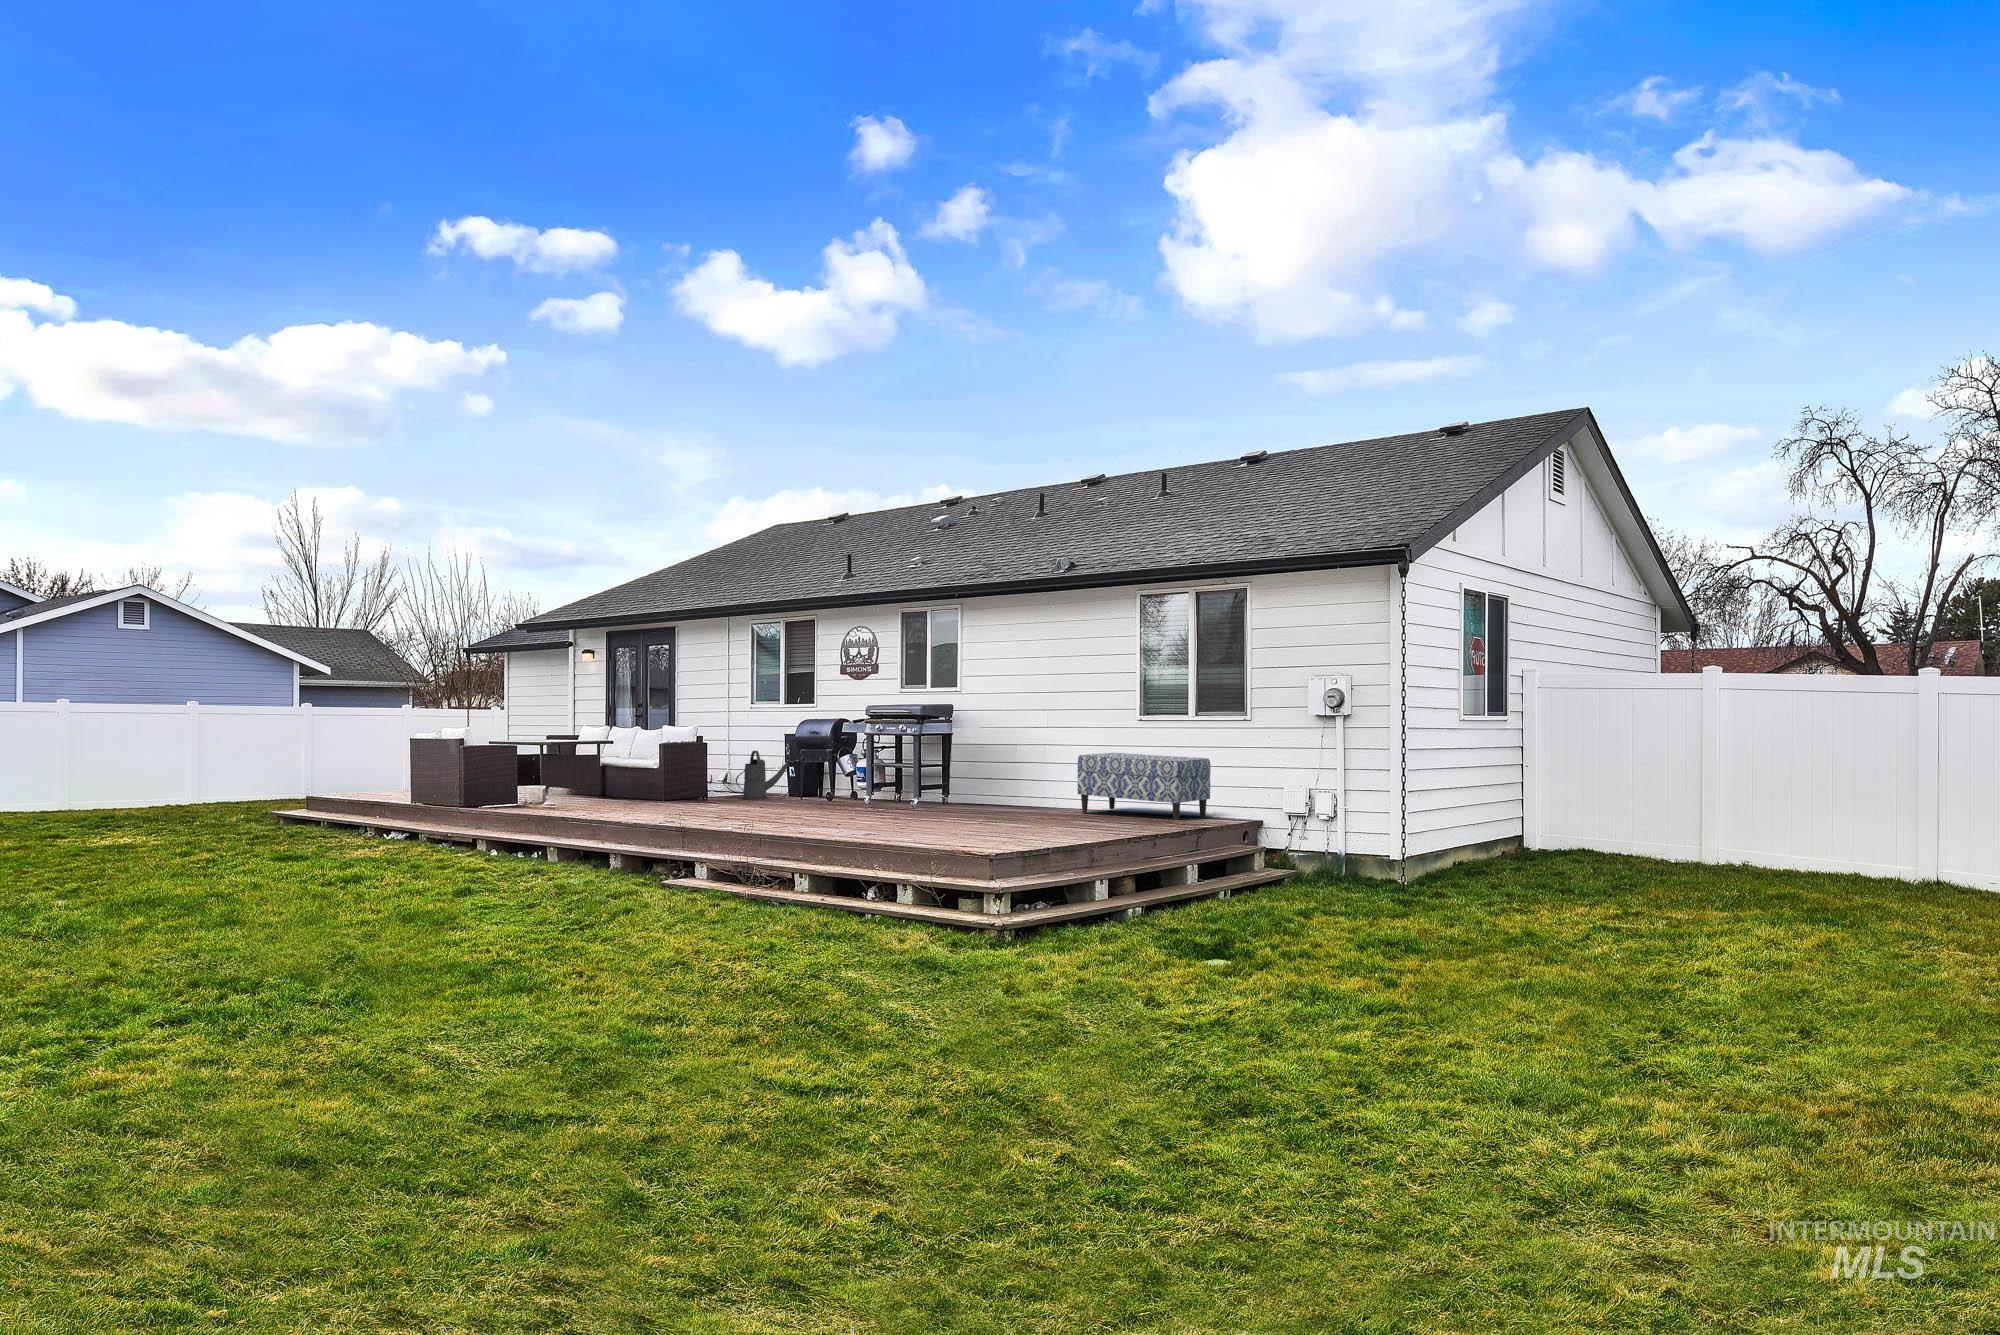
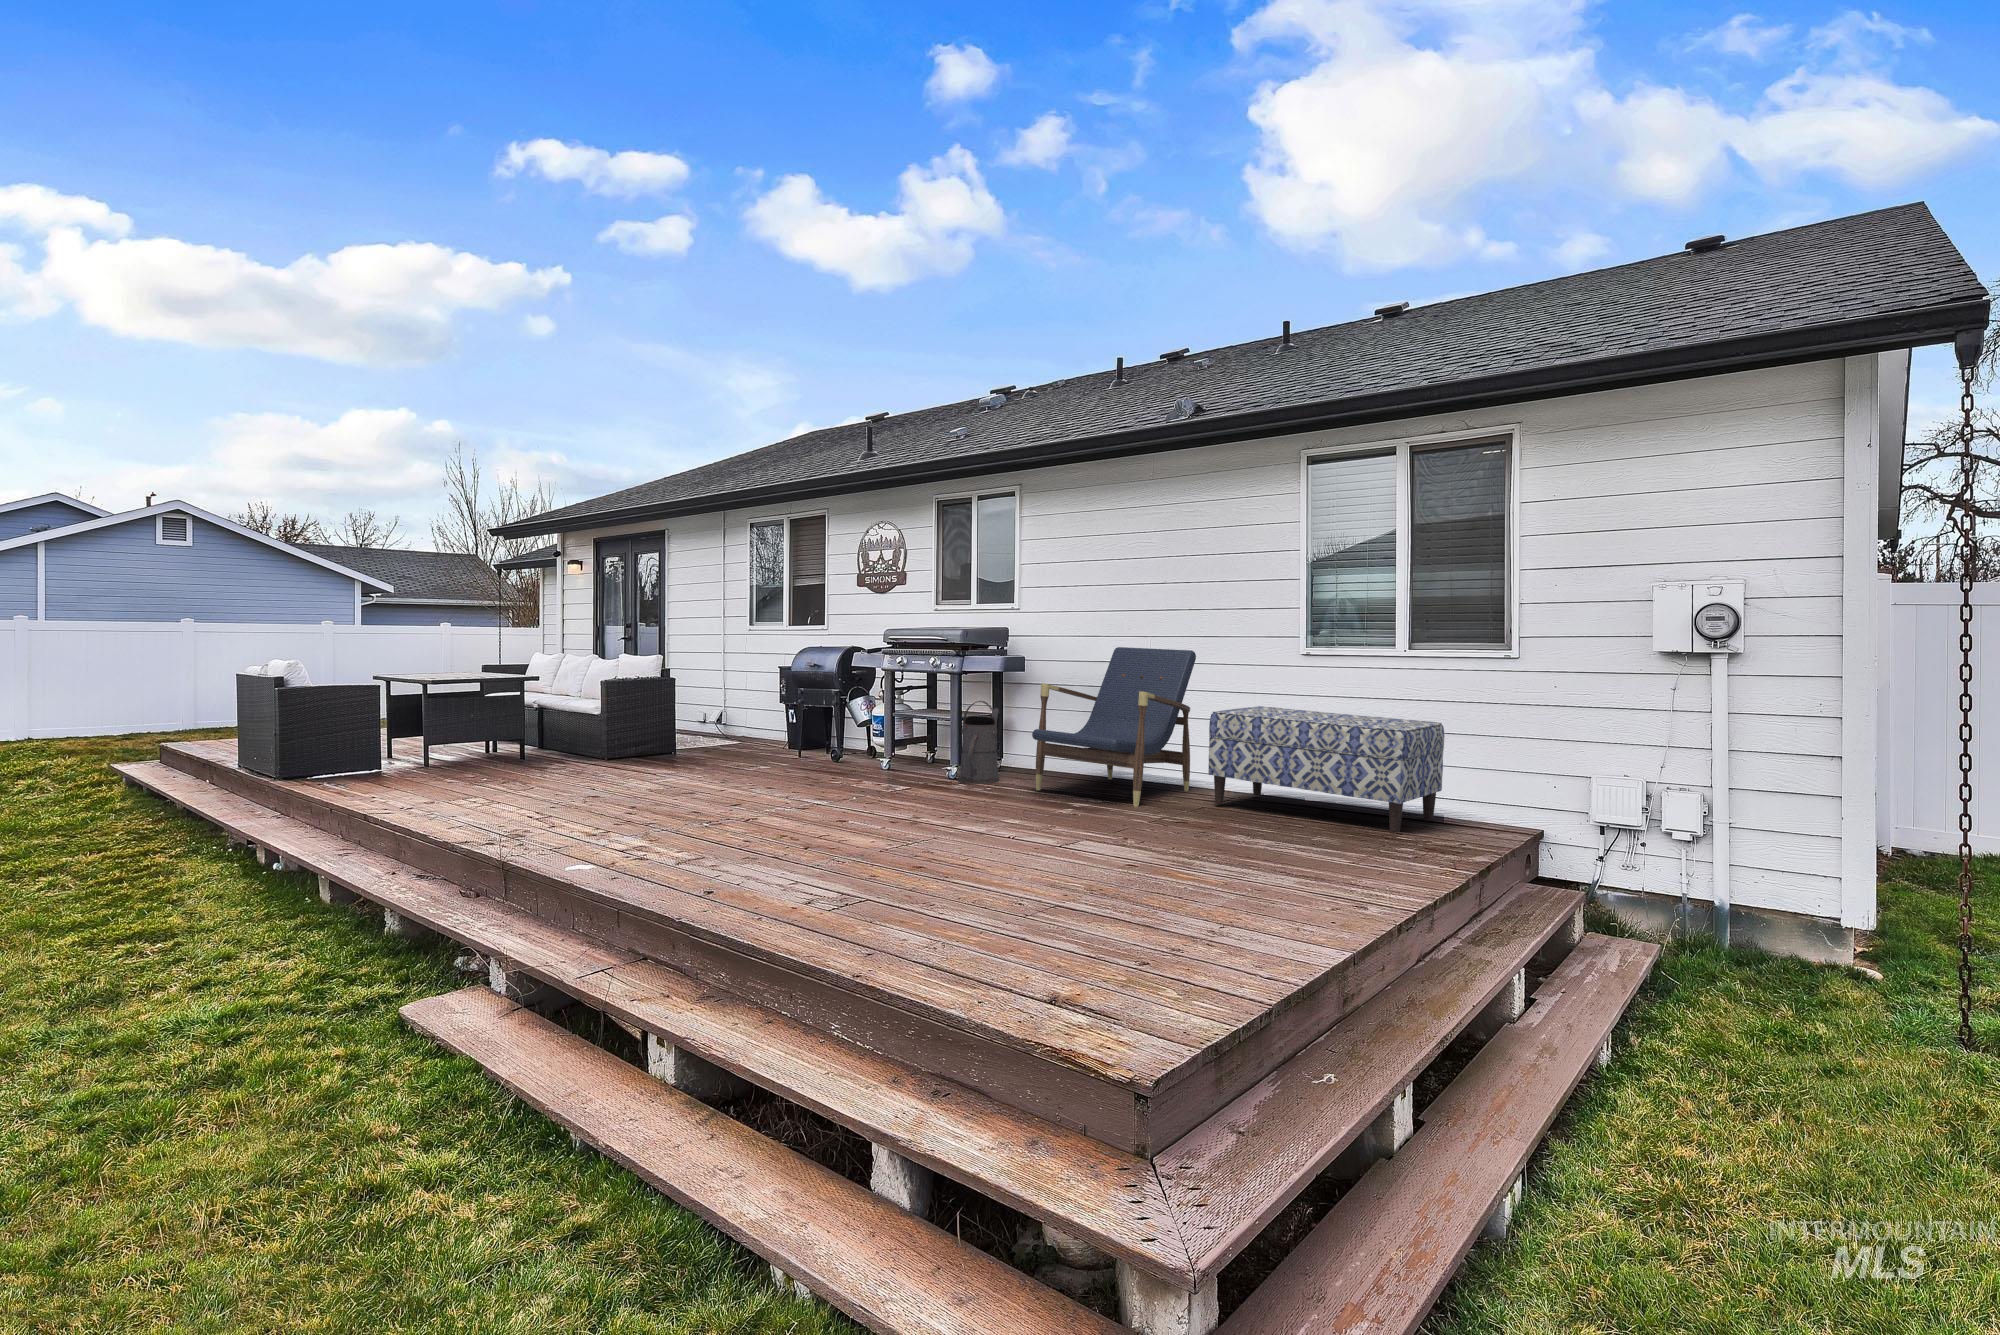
lounge chair: none [969,717,1075,816] -> present [1032,647,1196,807]
watering can: present [736,751,789,800] -> present [959,701,999,784]

